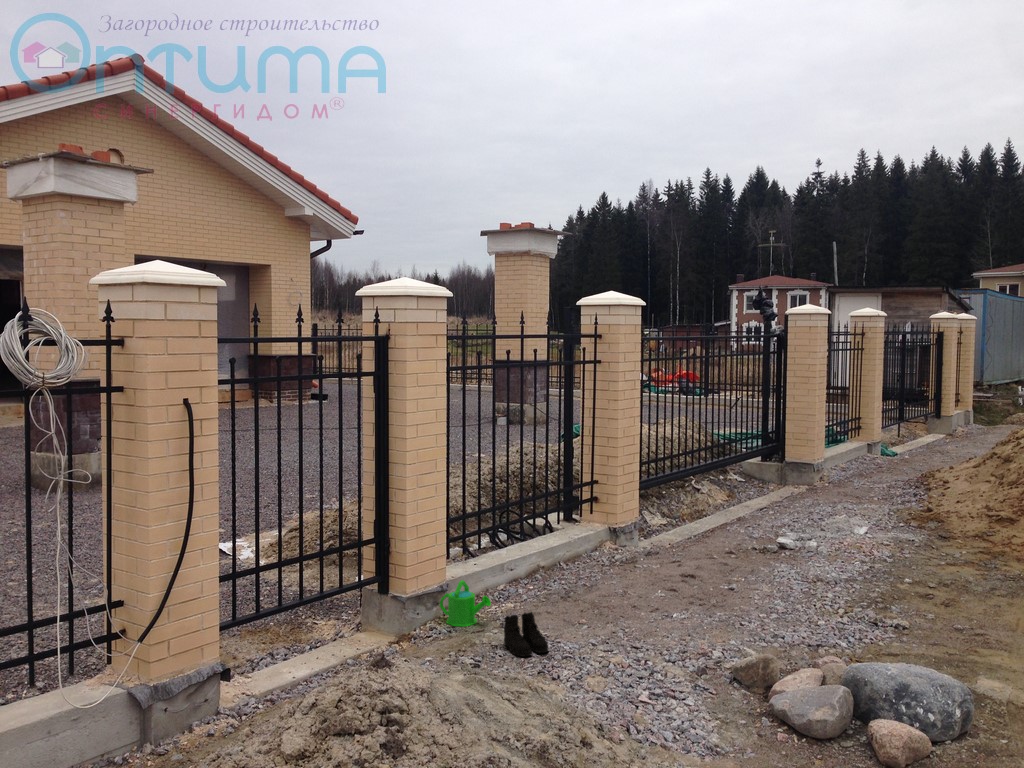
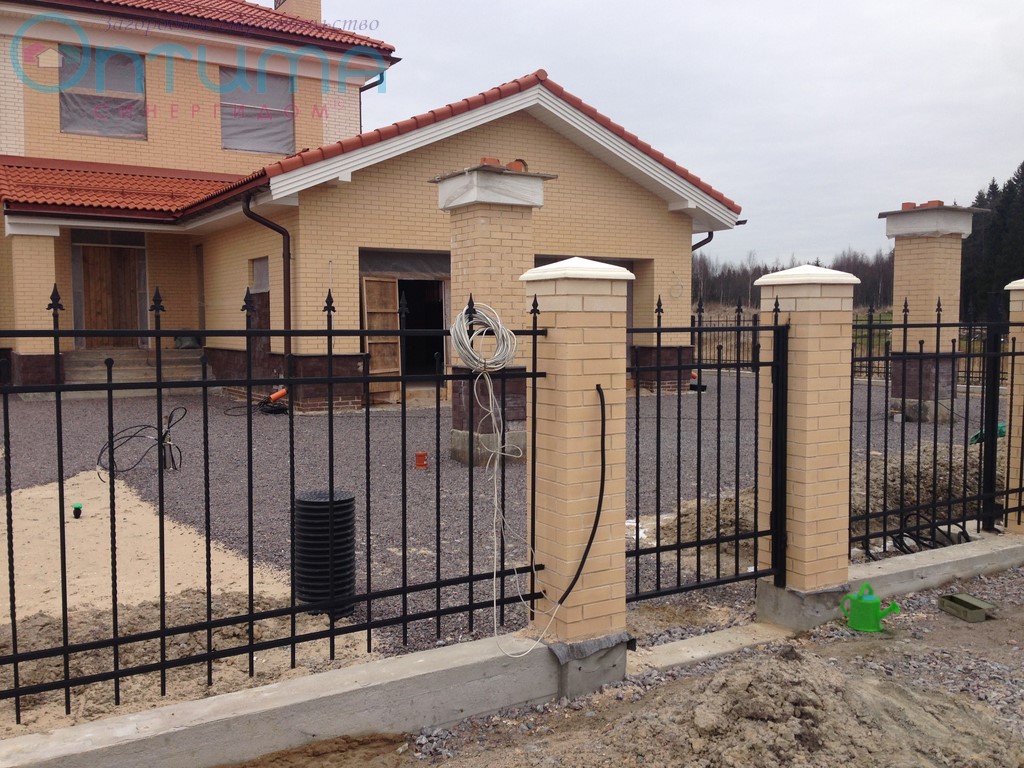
toolbox: none [524,580,572,607] -> present [937,593,999,623]
boots: present [504,612,548,657] -> none [917,625,973,673]

